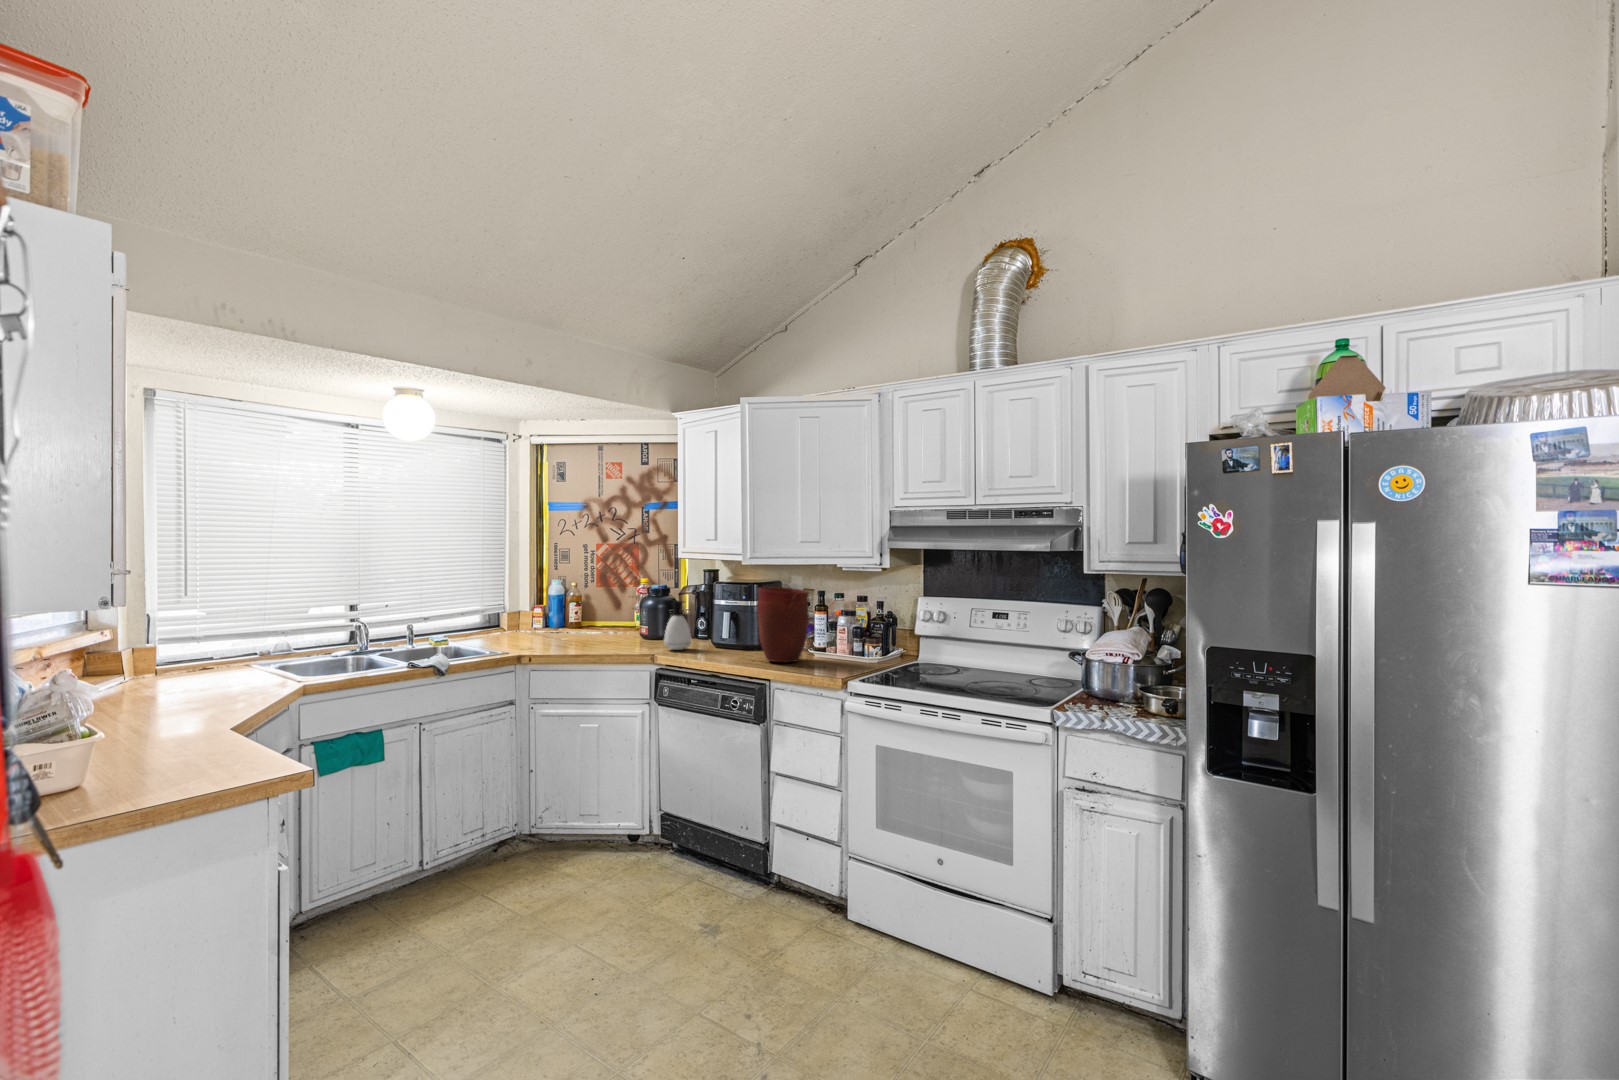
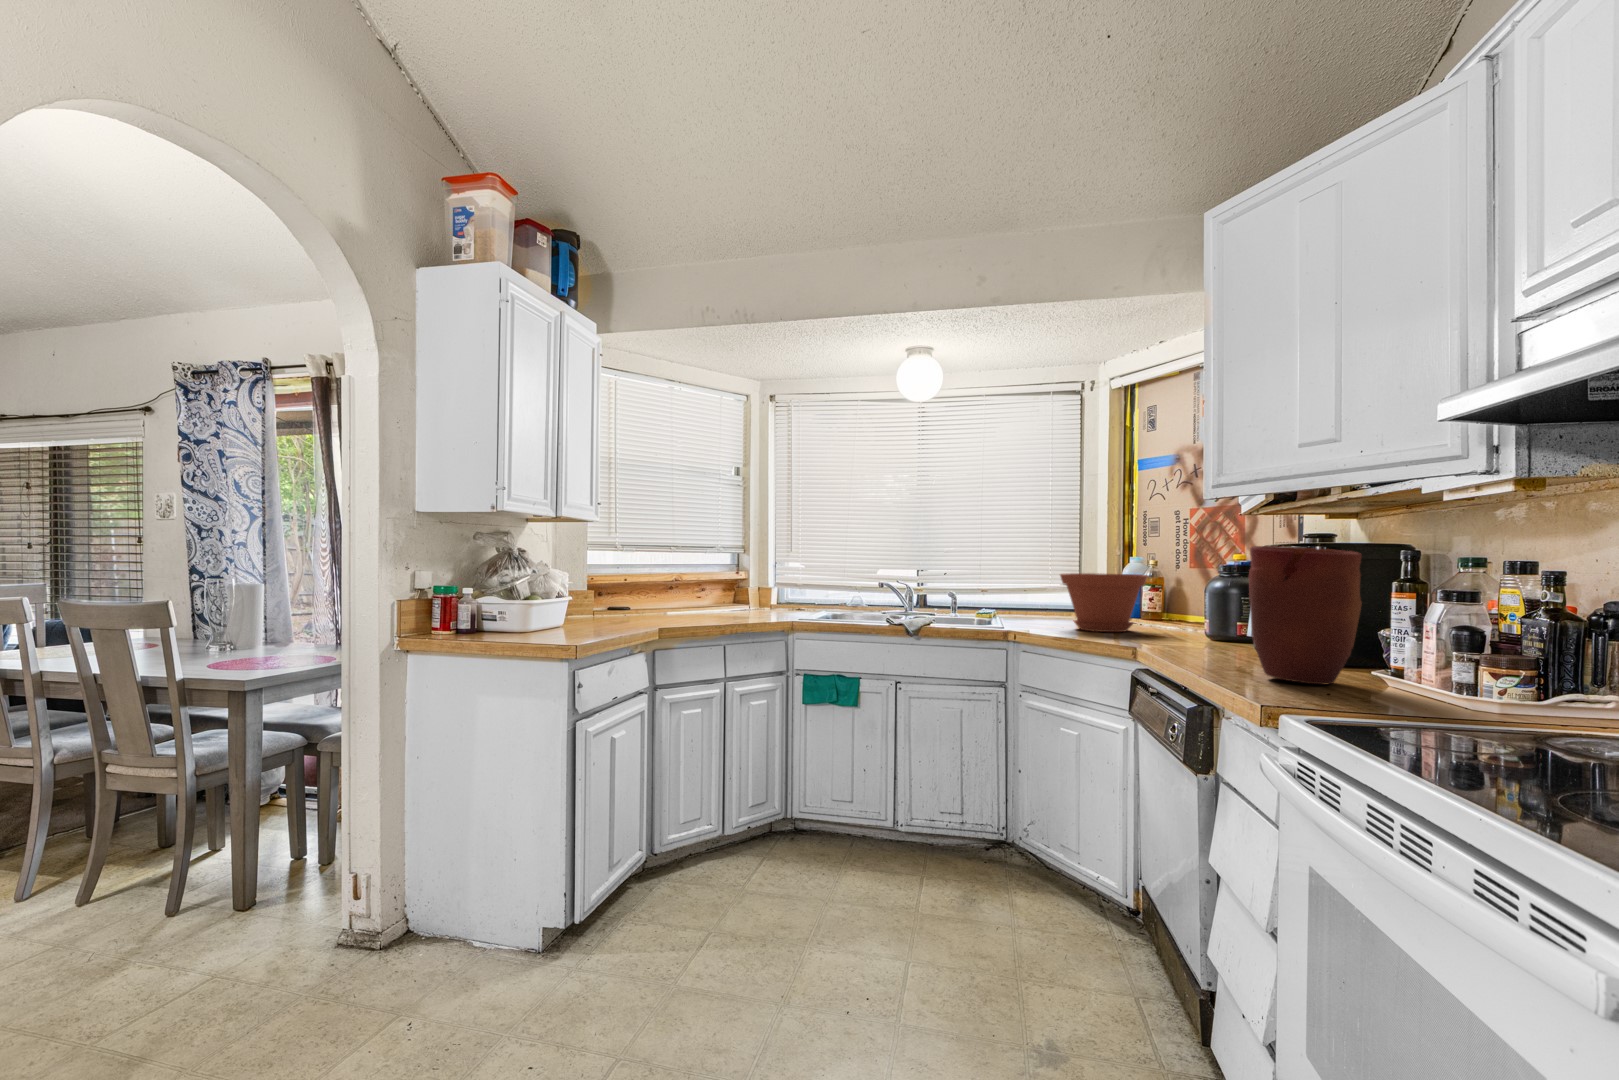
plant pot: none [539,598,606,647] -> present [1060,573,1147,632]
soap dispenser: present [664,600,691,650] -> none [1177,574,1221,649]

